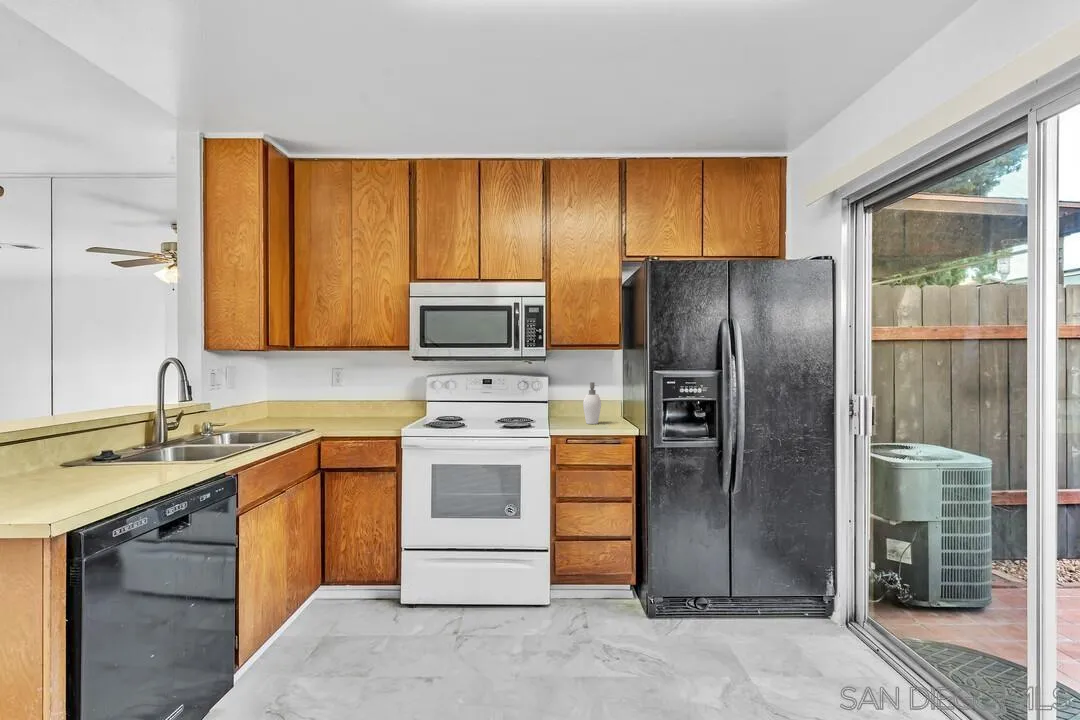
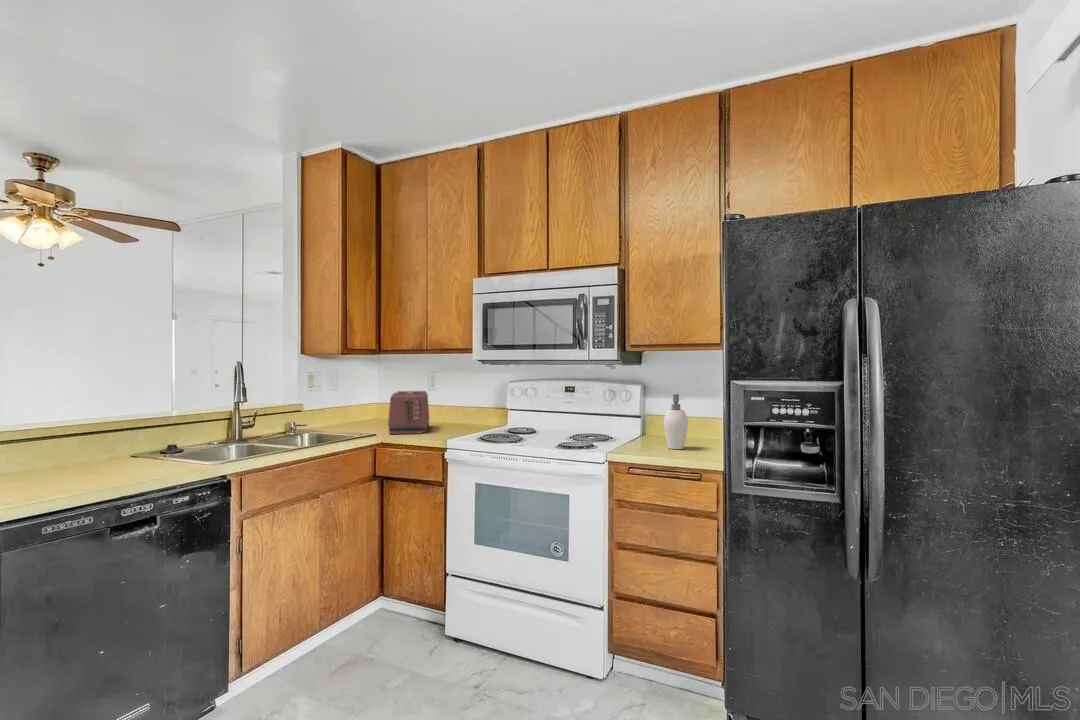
toaster: none [309,385,357,427] -> present [388,391,429,434]

